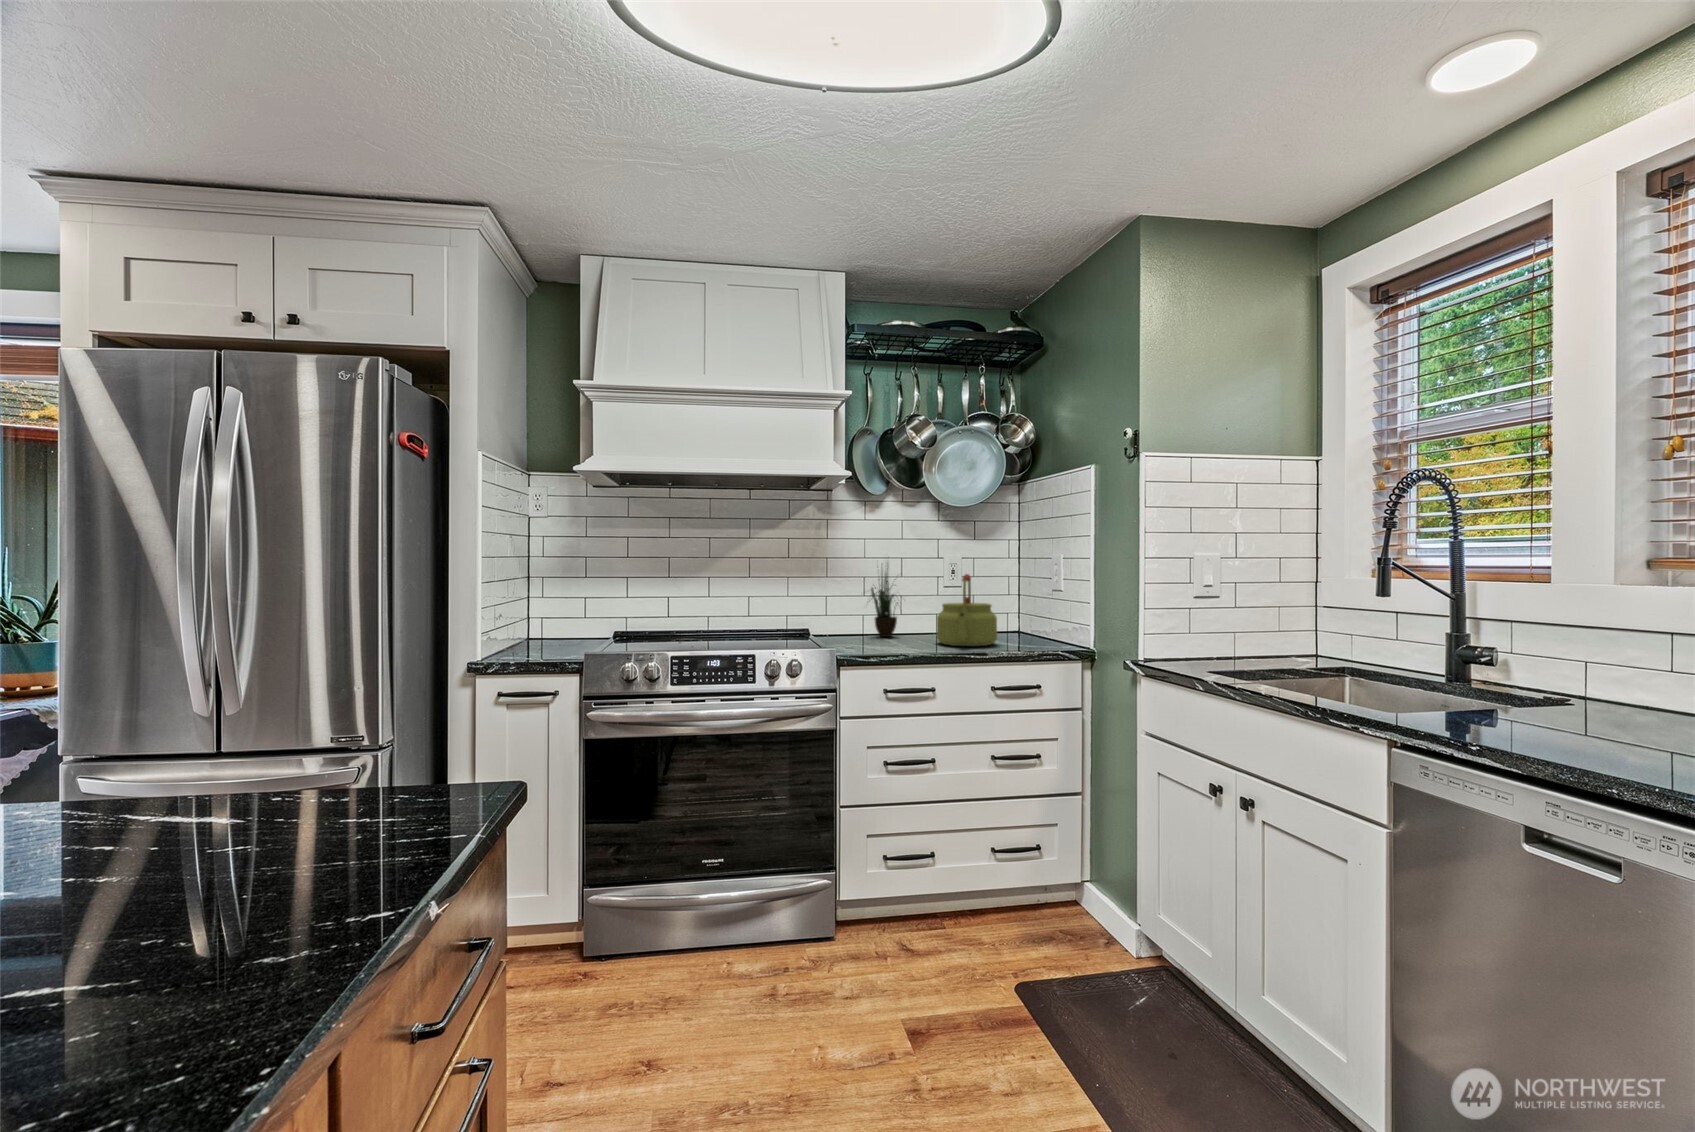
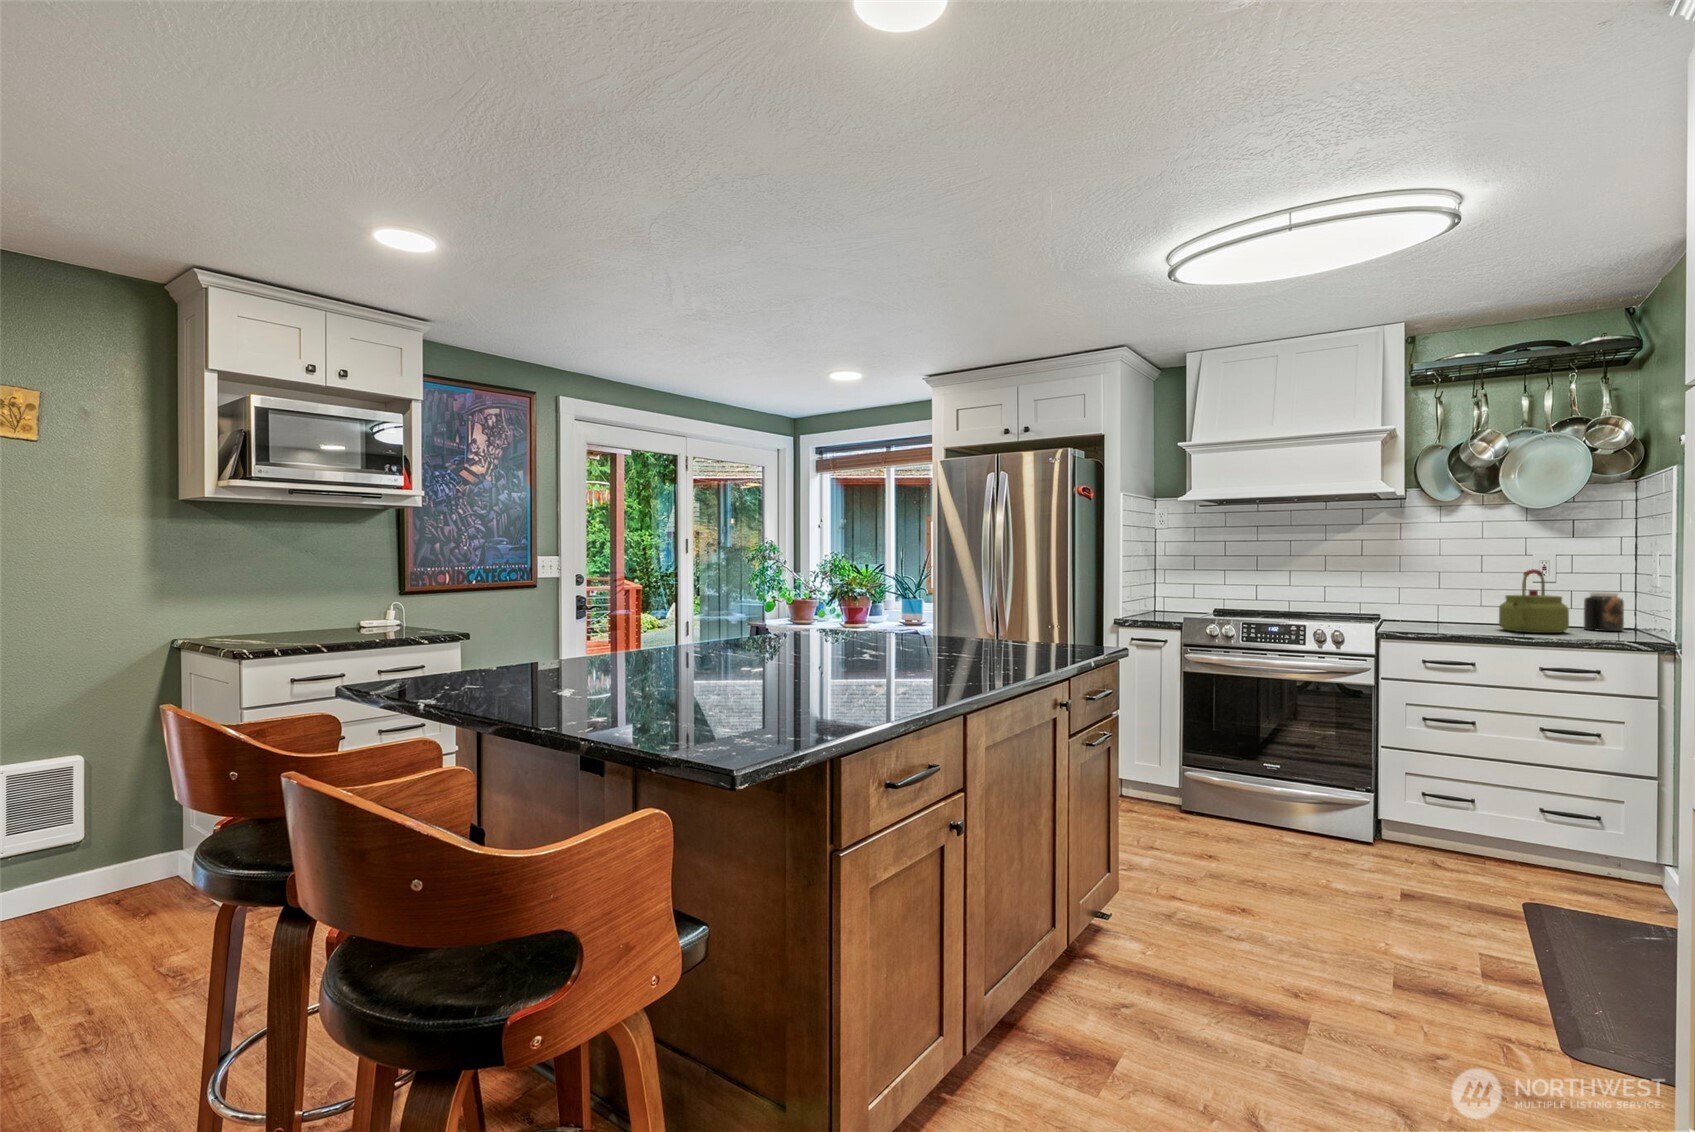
potted plant: present [871,563,898,637] -> none [1427,544,1481,623]
jar: none [995,598,1026,639] -> present [1584,592,1624,631]

